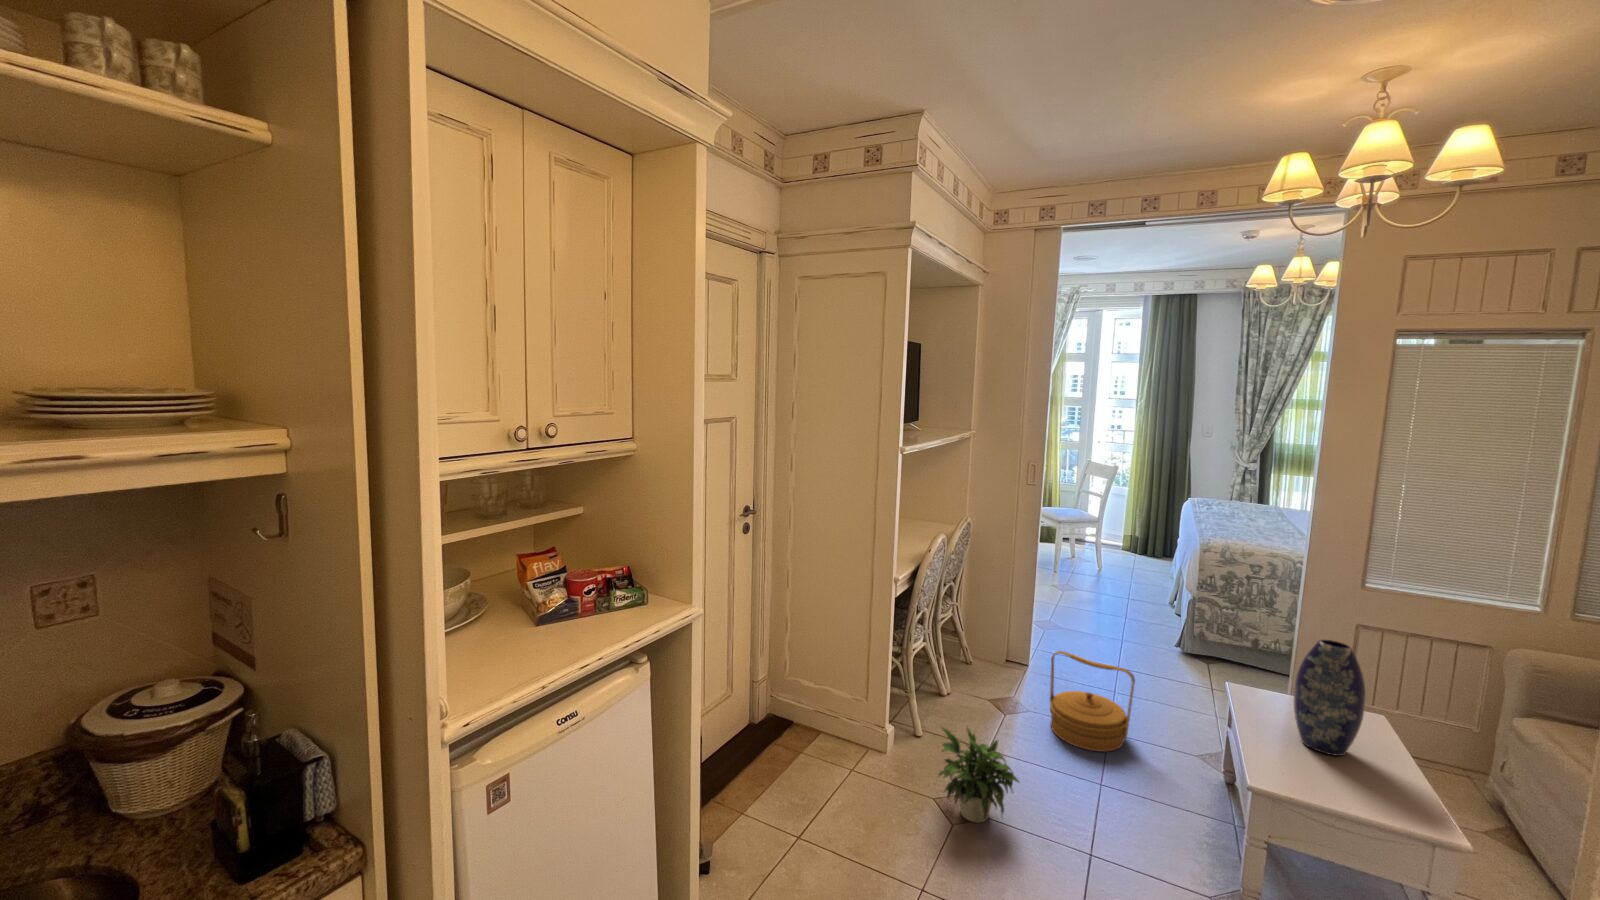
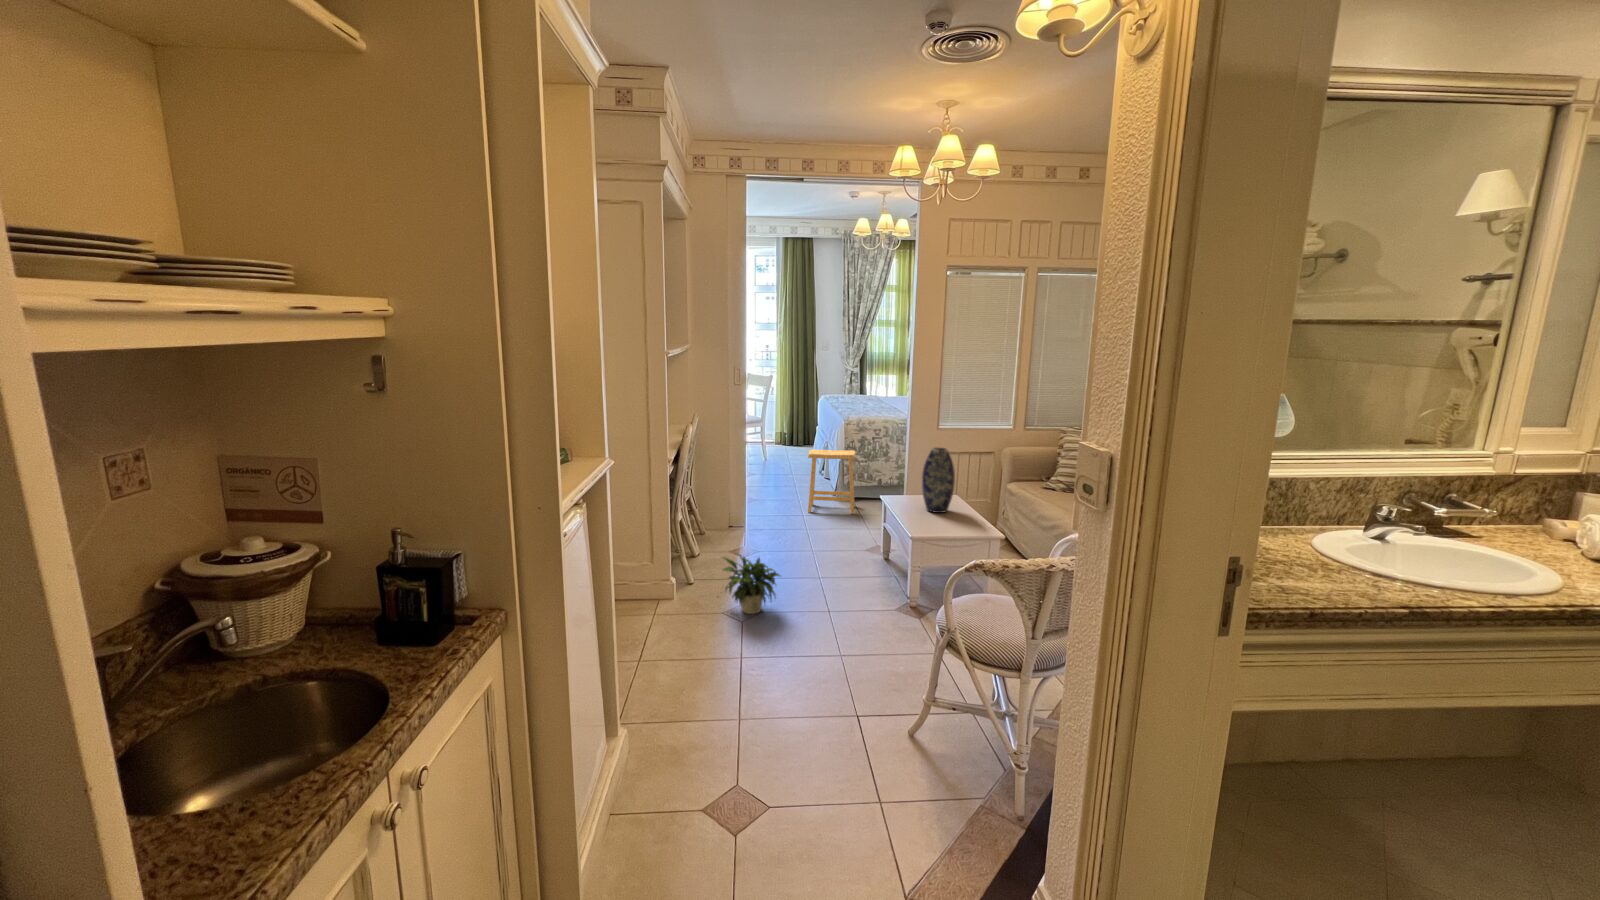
footstool: none [1127,578,1213,684] -> present [808,449,855,514]
basket: present [1050,651,1135,752] -> none [772,500,828,562]

